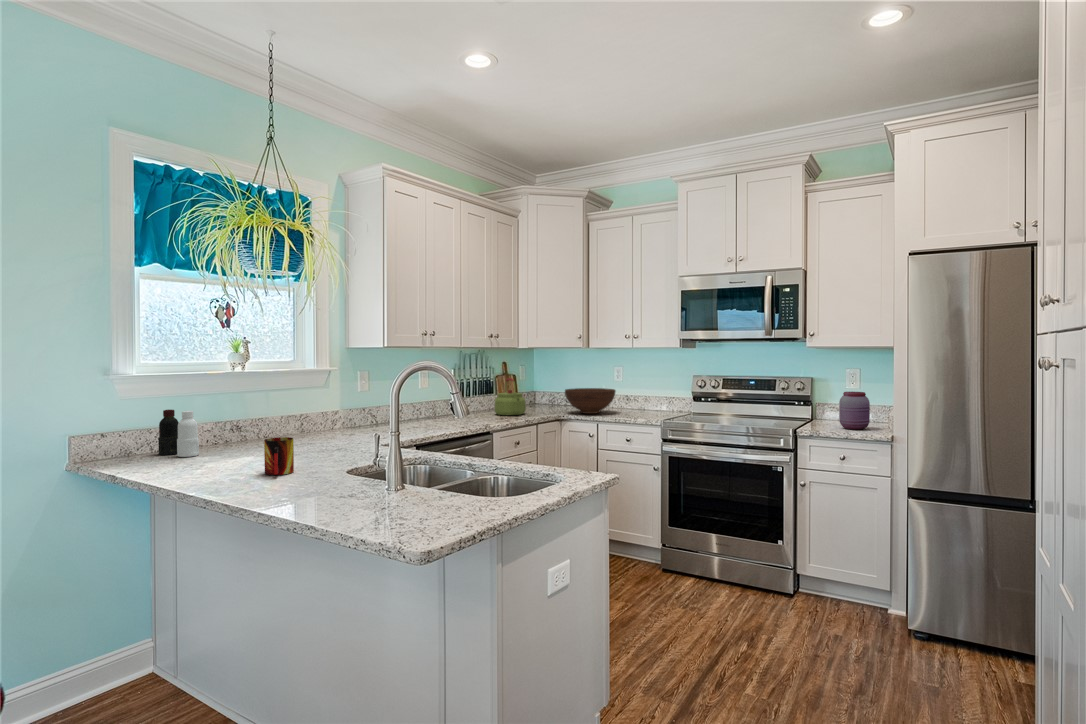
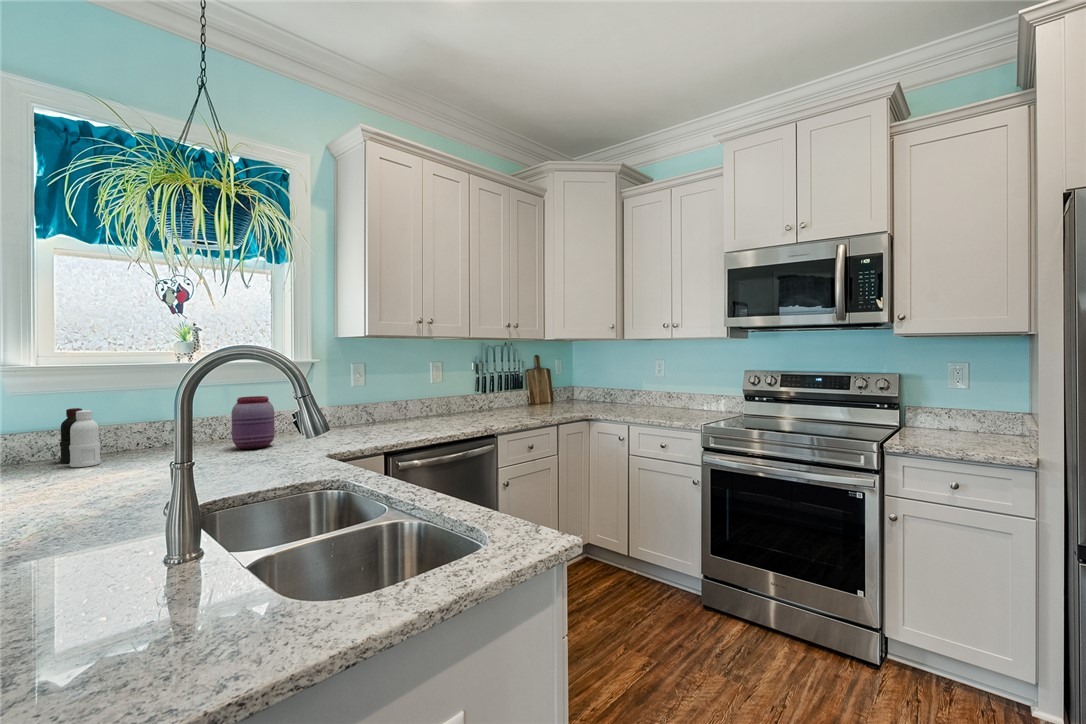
kettle: present [494,378,526,415] -> none [517,373,551,414]
fruit bowl: present [565,388,616,414] -> none [594,385,651,414]
jar: present [839,392,870,430] -> present [231,396,275,449]
mug: present [264,437,294,475] -> none [76,453,133,511]

